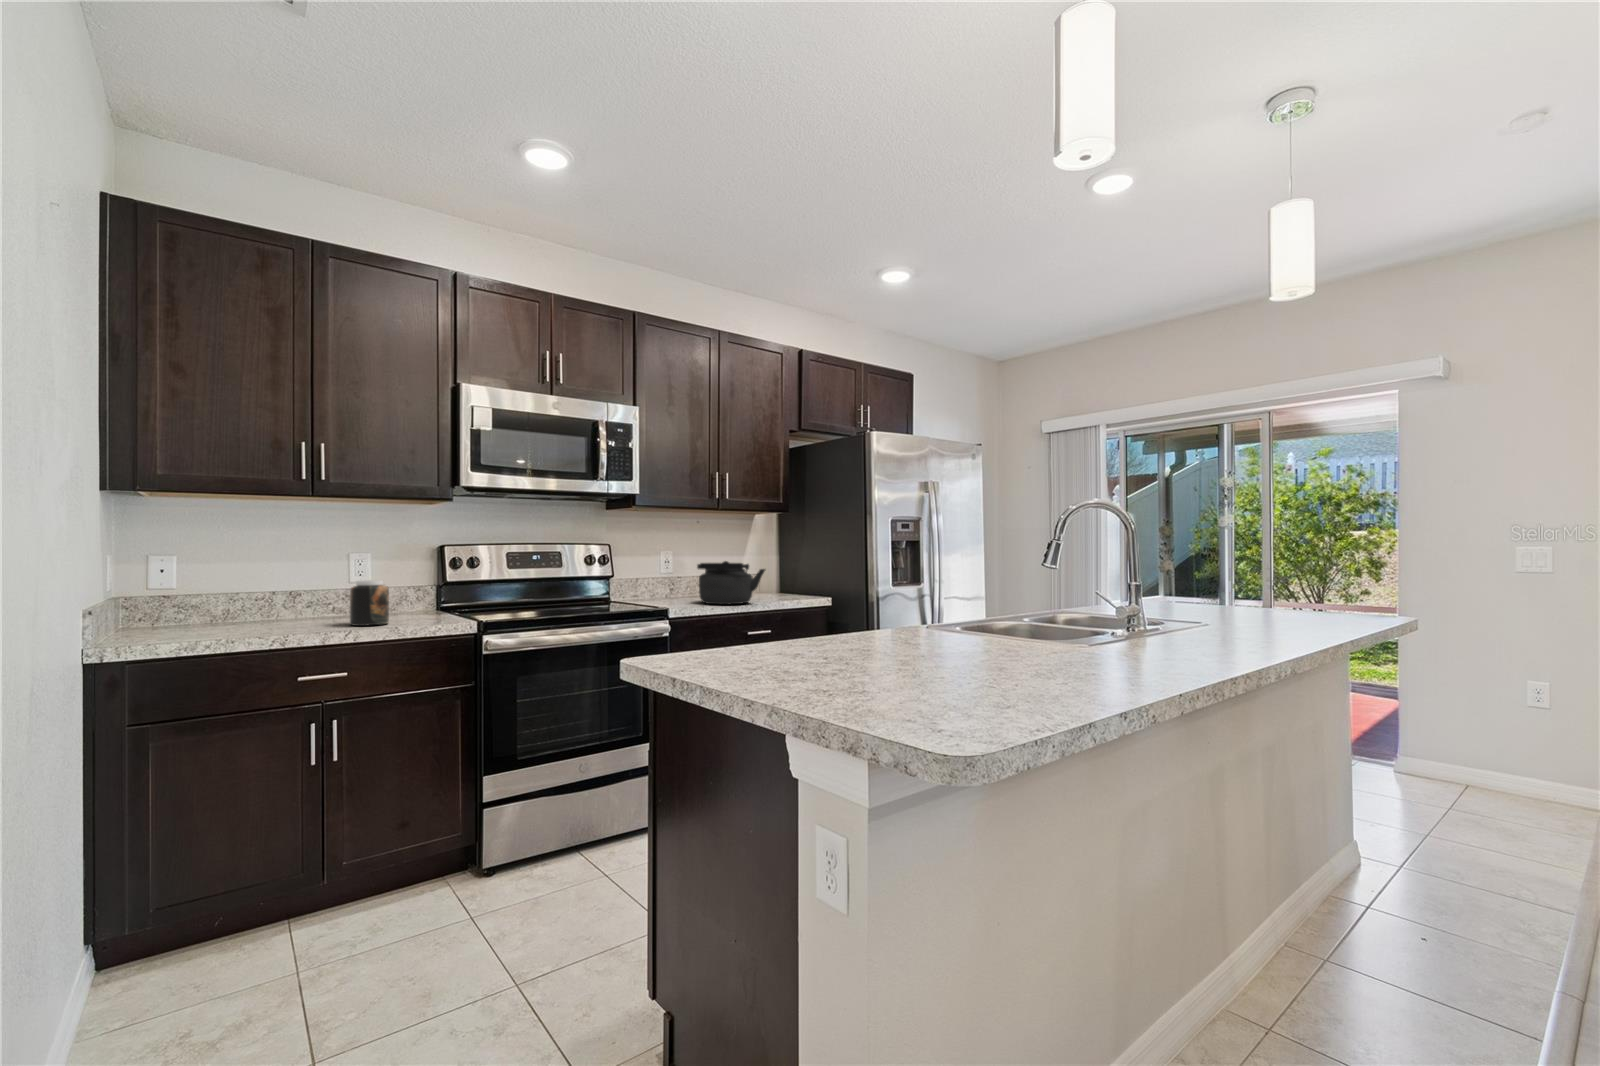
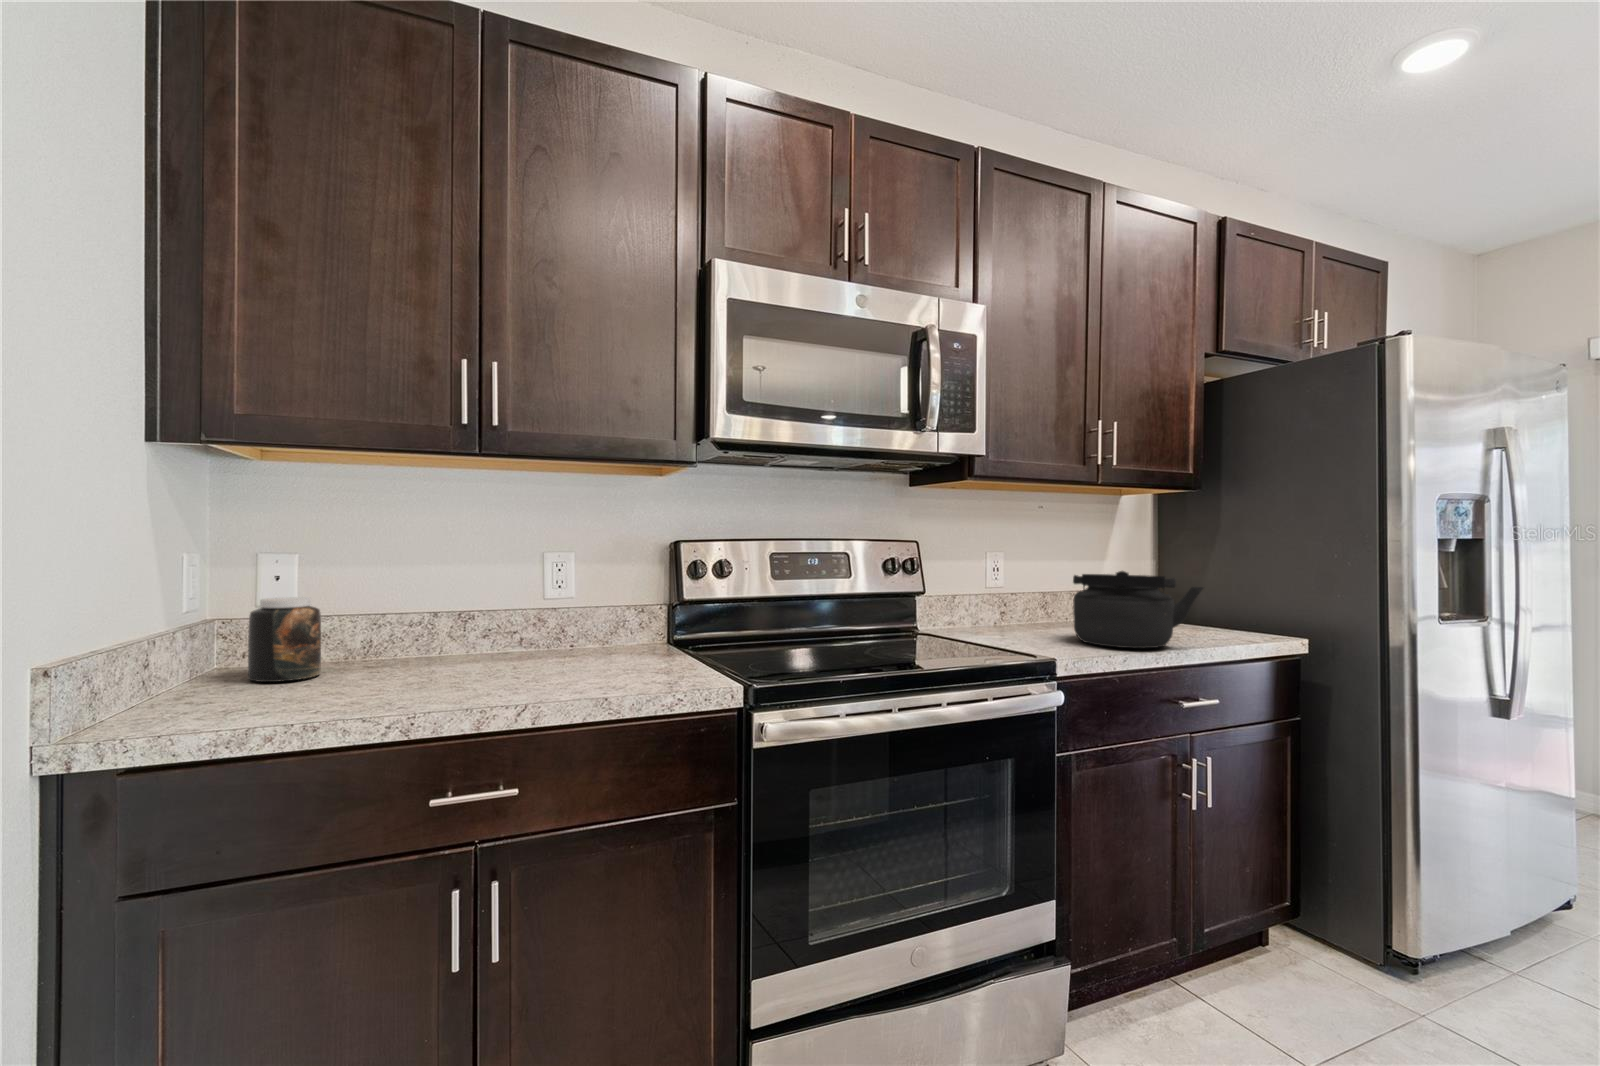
jar: present [350,580,389,626] -> present [248,597,321,682]

